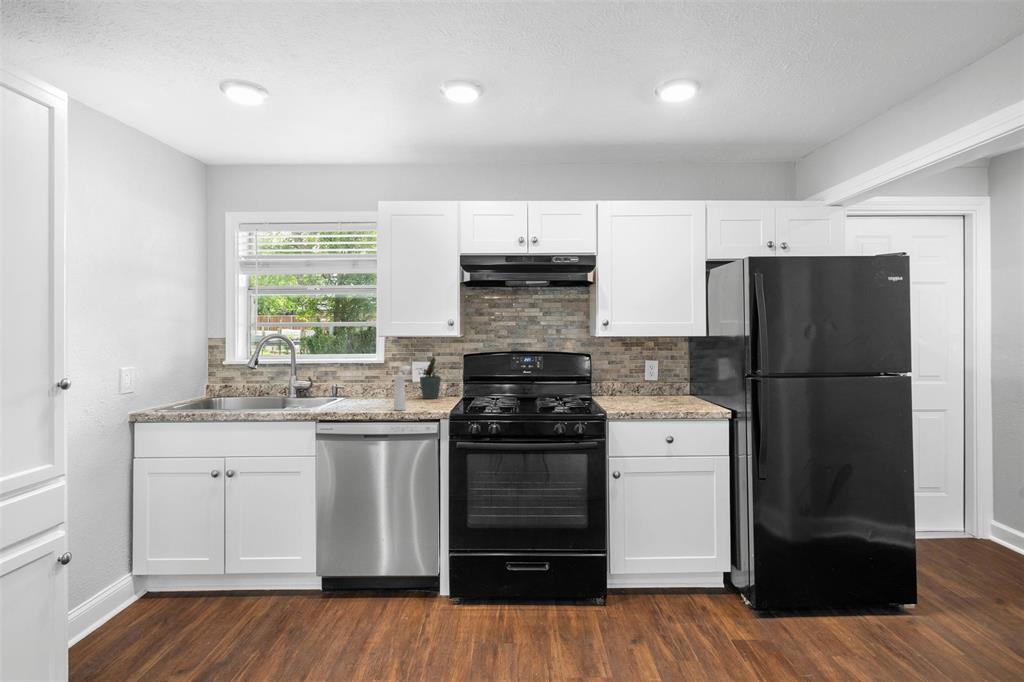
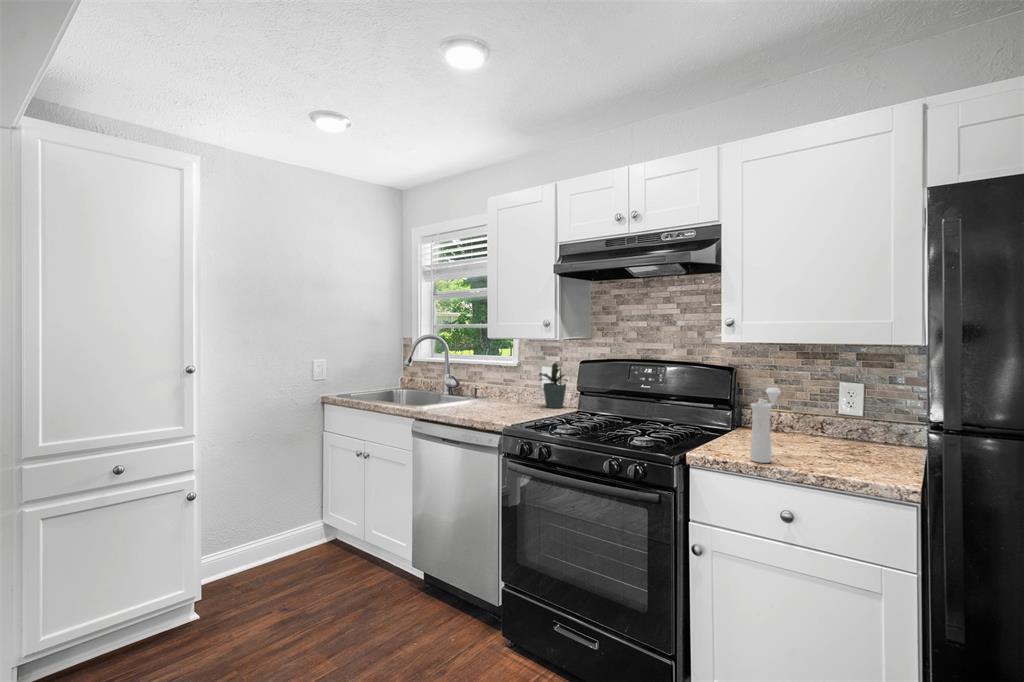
pepper mill: present [394,366,410,410] -> present [750,388,781,463]

